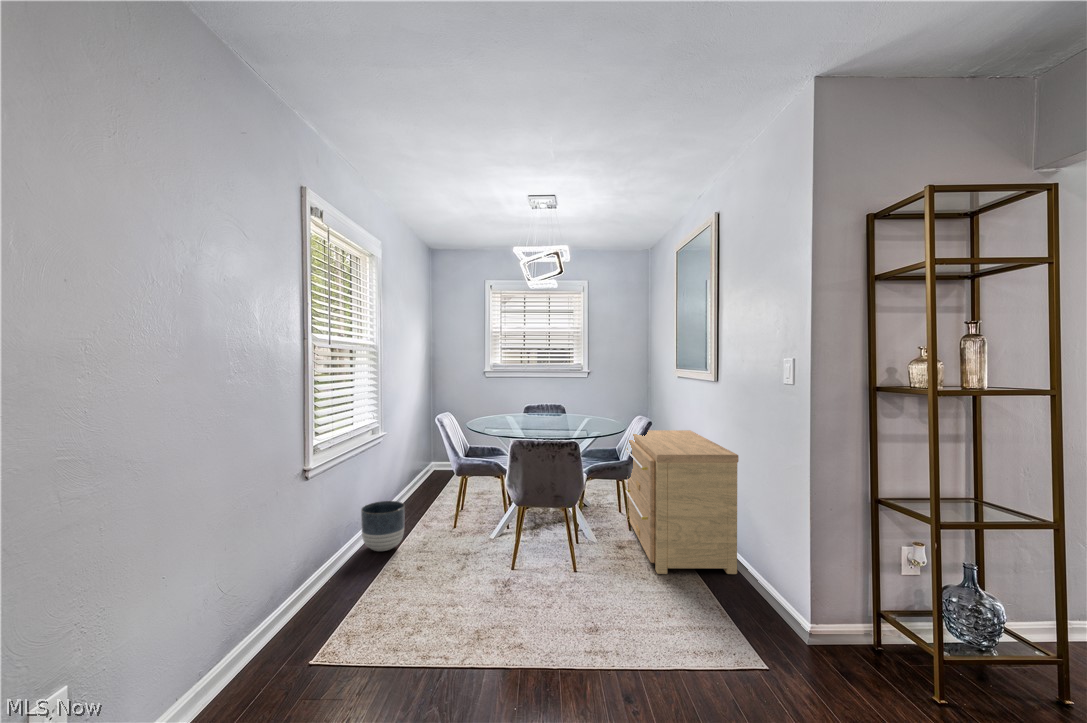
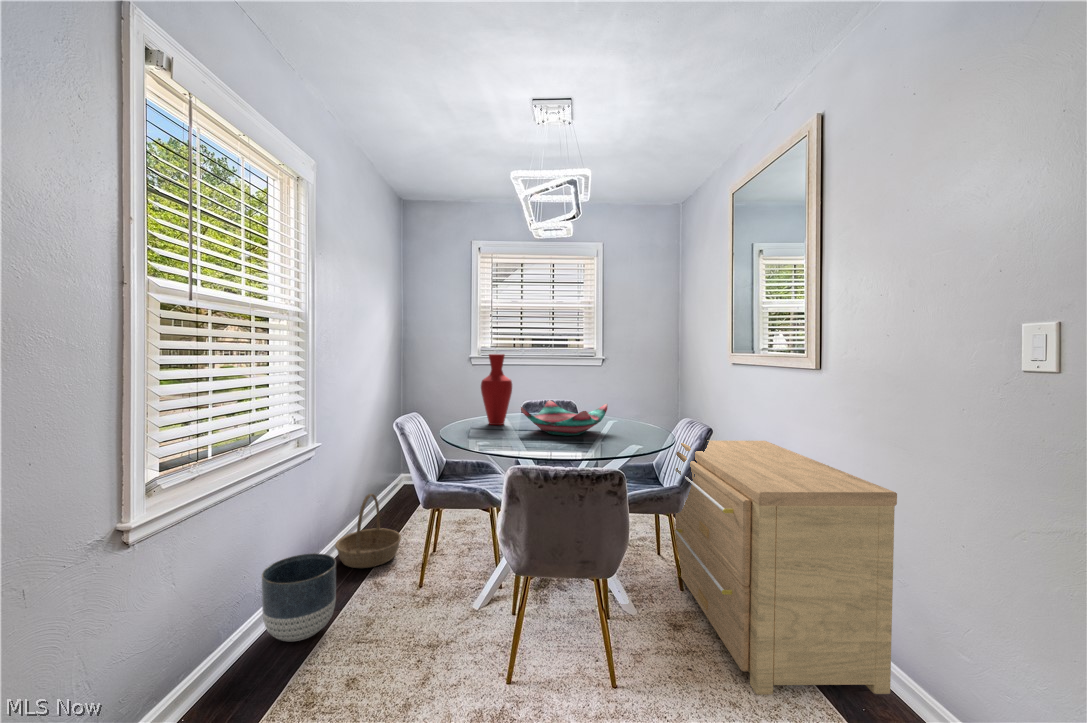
vase: none [494,371,516,420] -> present [481,354,512,425]
decorative bowl: none [521,403,581,427] -> present [521,401,608,436]
basket: none [394,469,439,518] -> present [335,494,401,568]

